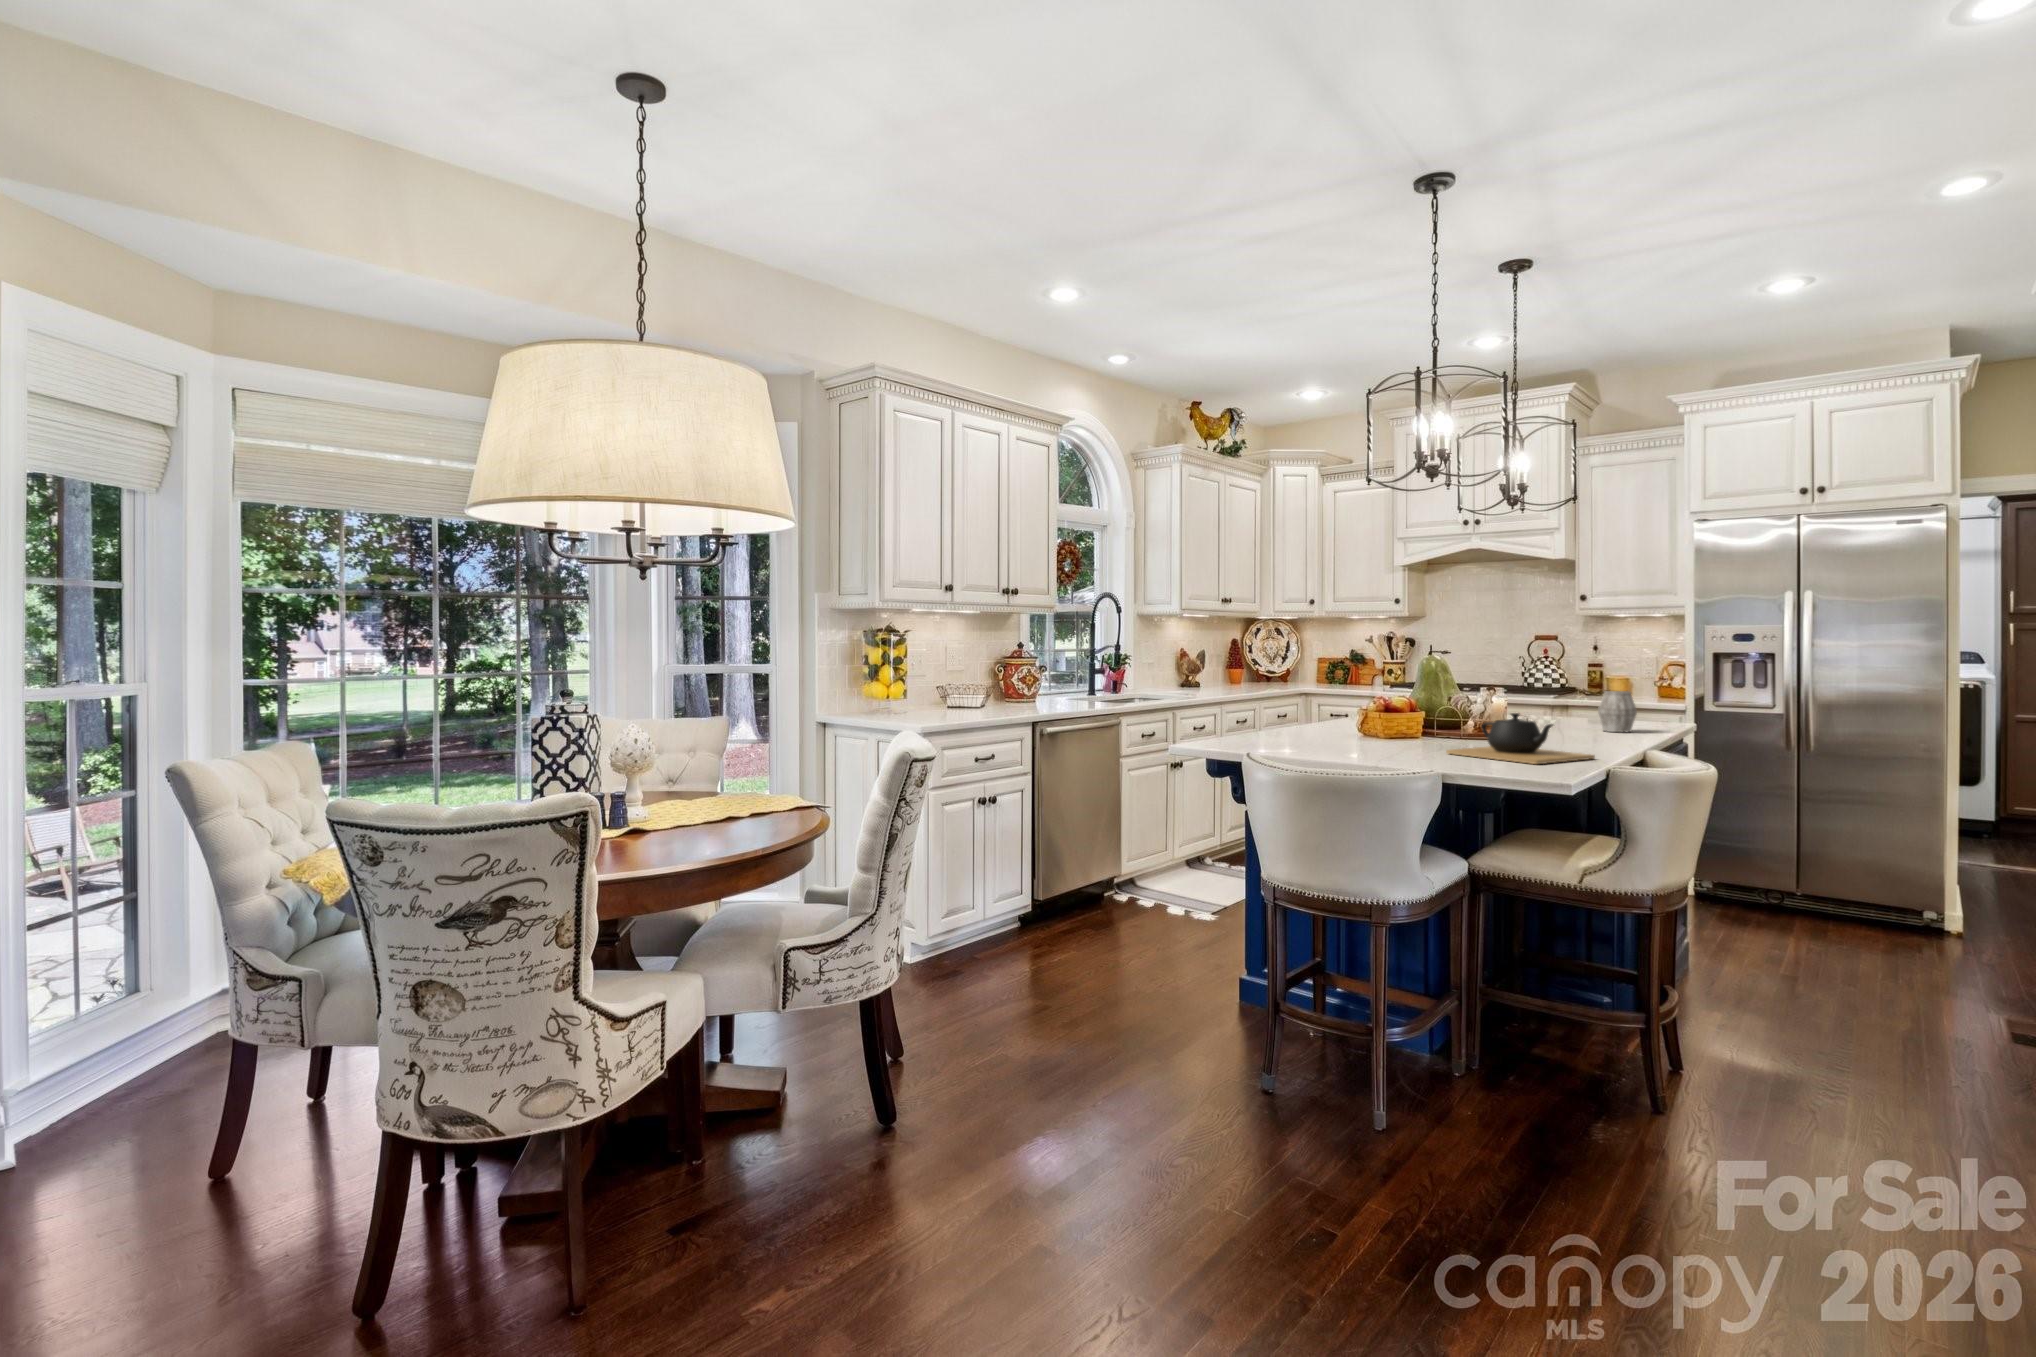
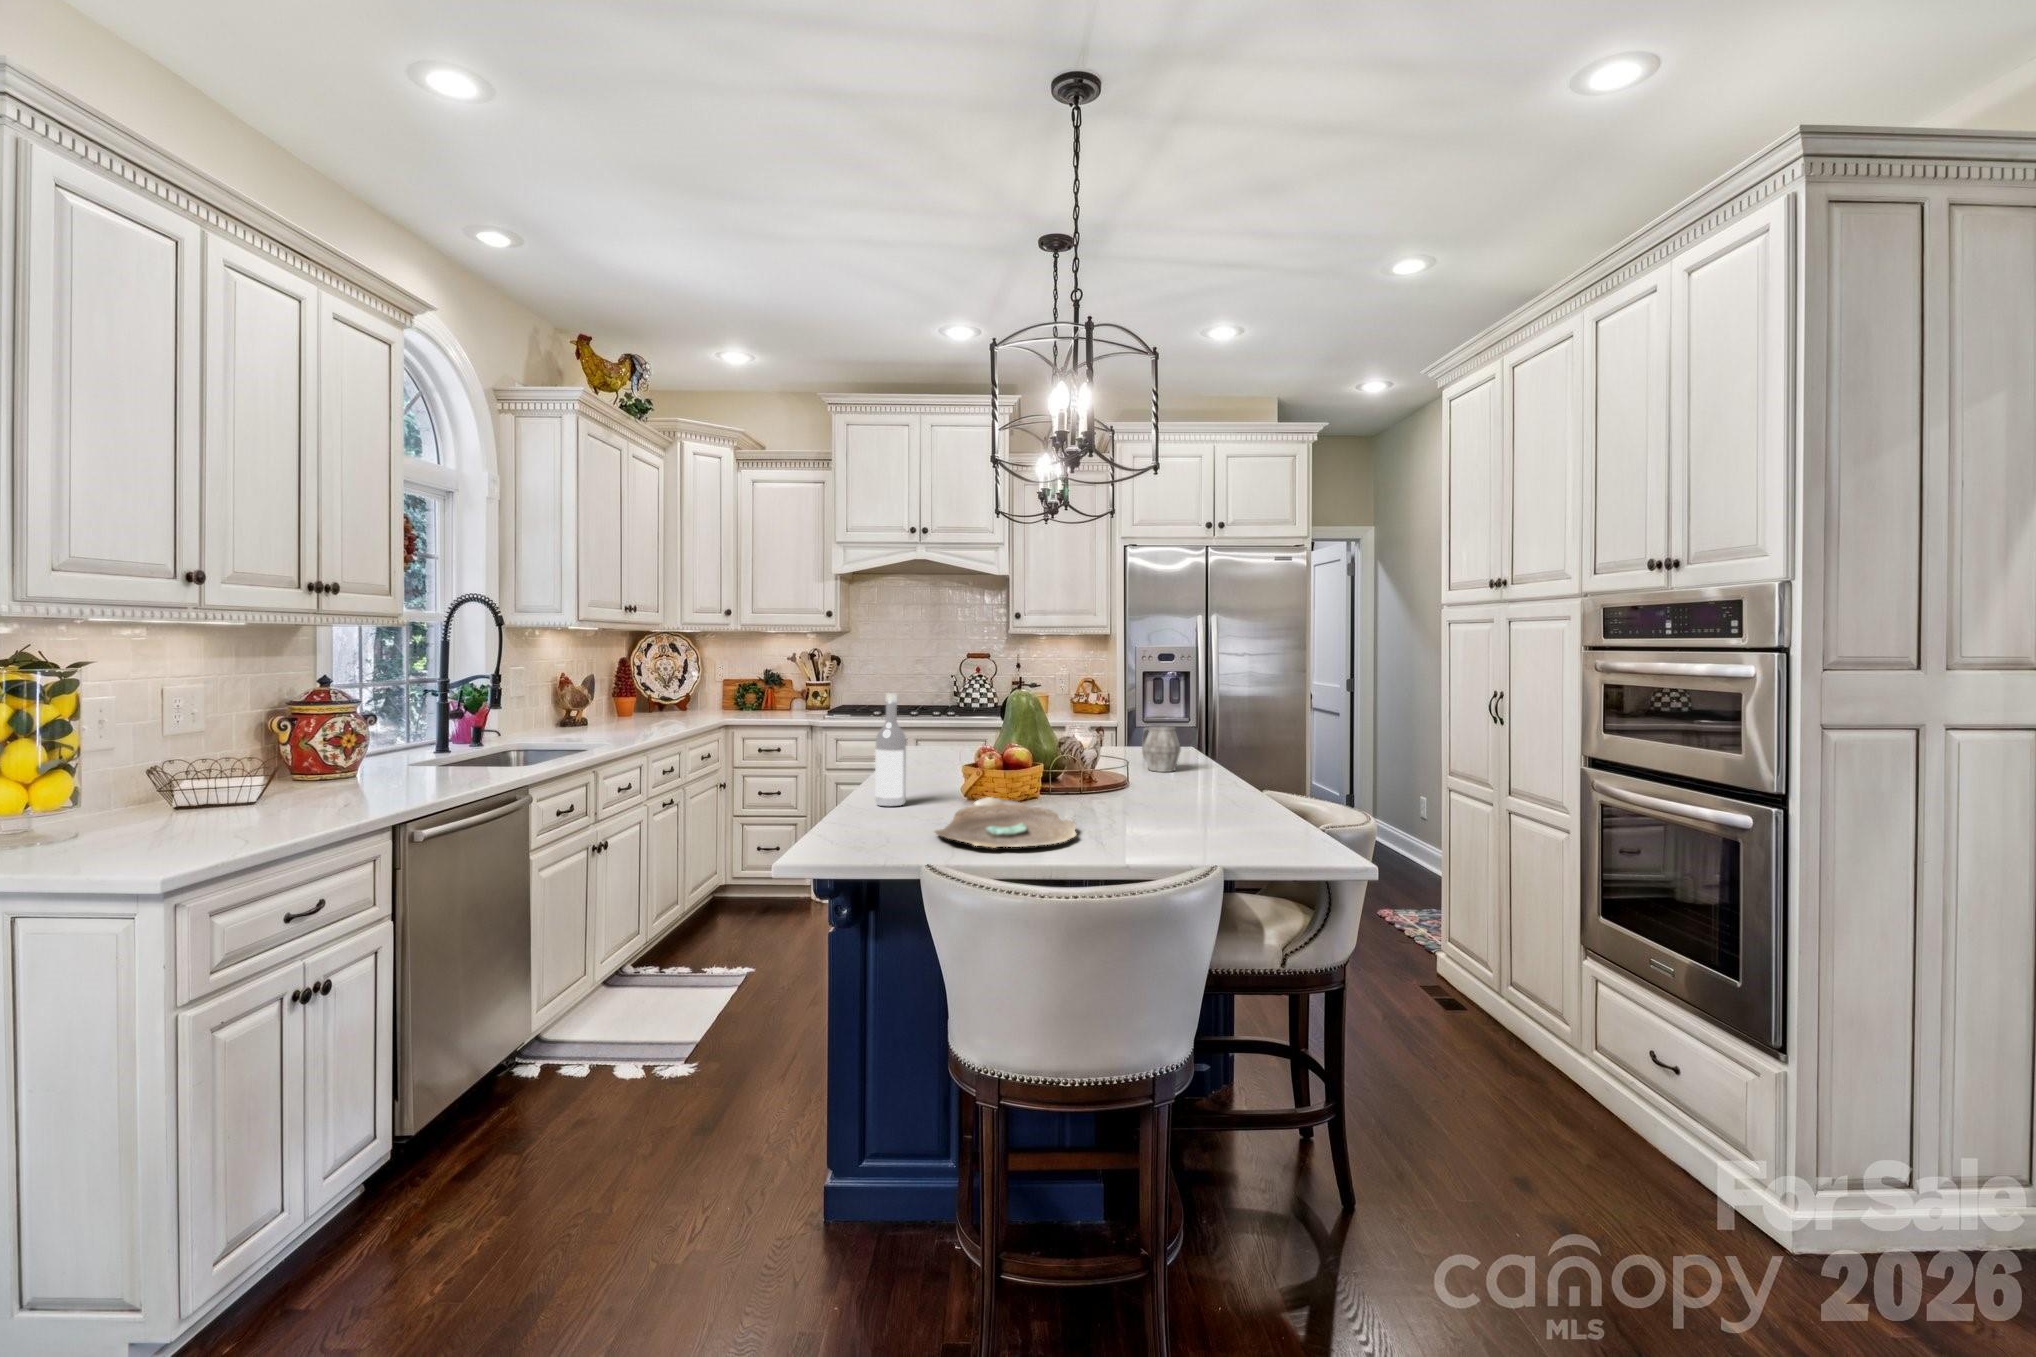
wine bottle: none [1306,651,1329,732] -> present [875,693,906,806]
teapot: present [1446,713,1595,764] -> none [1138,779,1284,851]
decorative bowl: none [1301,724,1413,749] -> present [935,797,1076,848]

